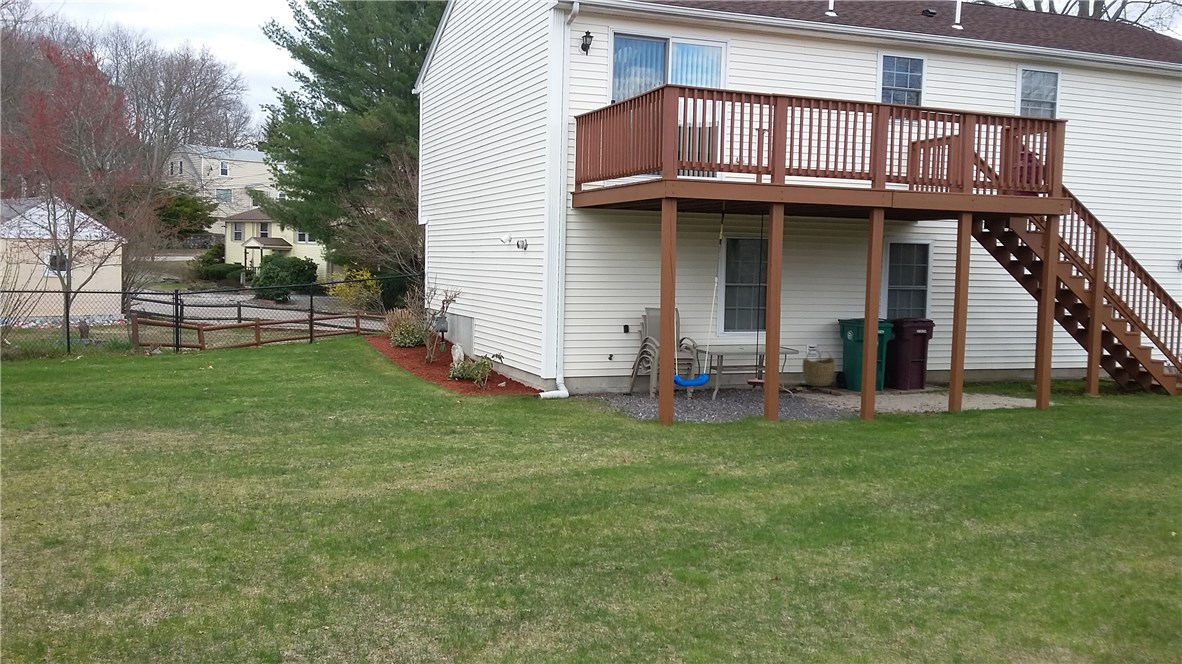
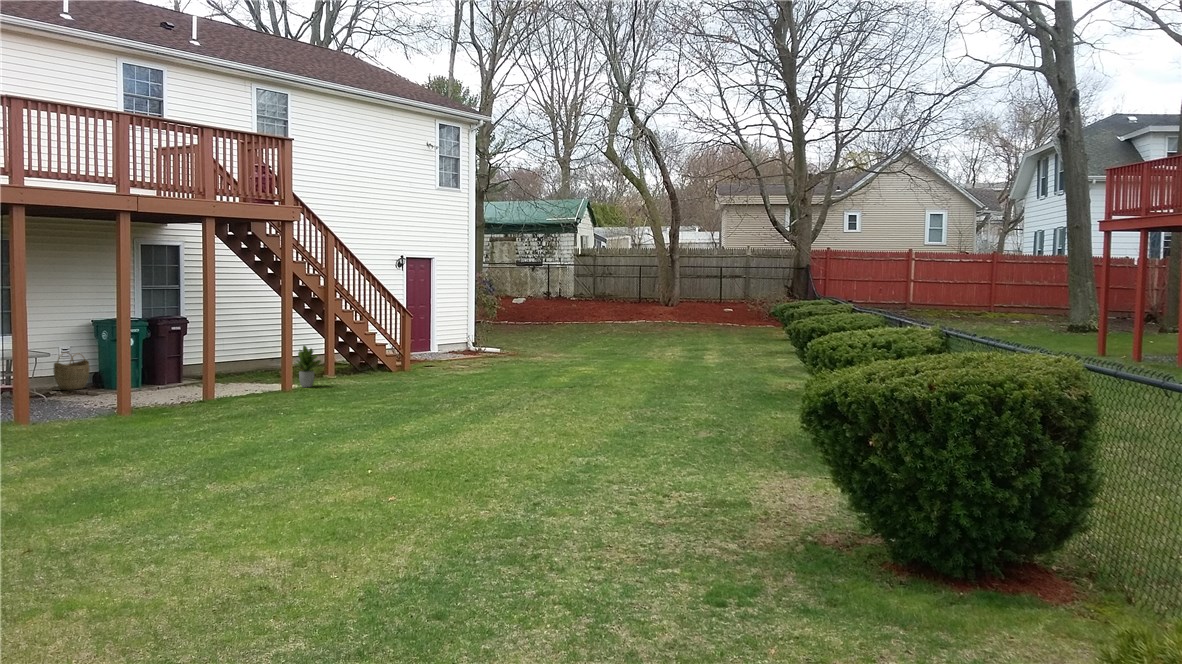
potted plant: none [1052,359,1087,408] -> present [296,346,321,387]

